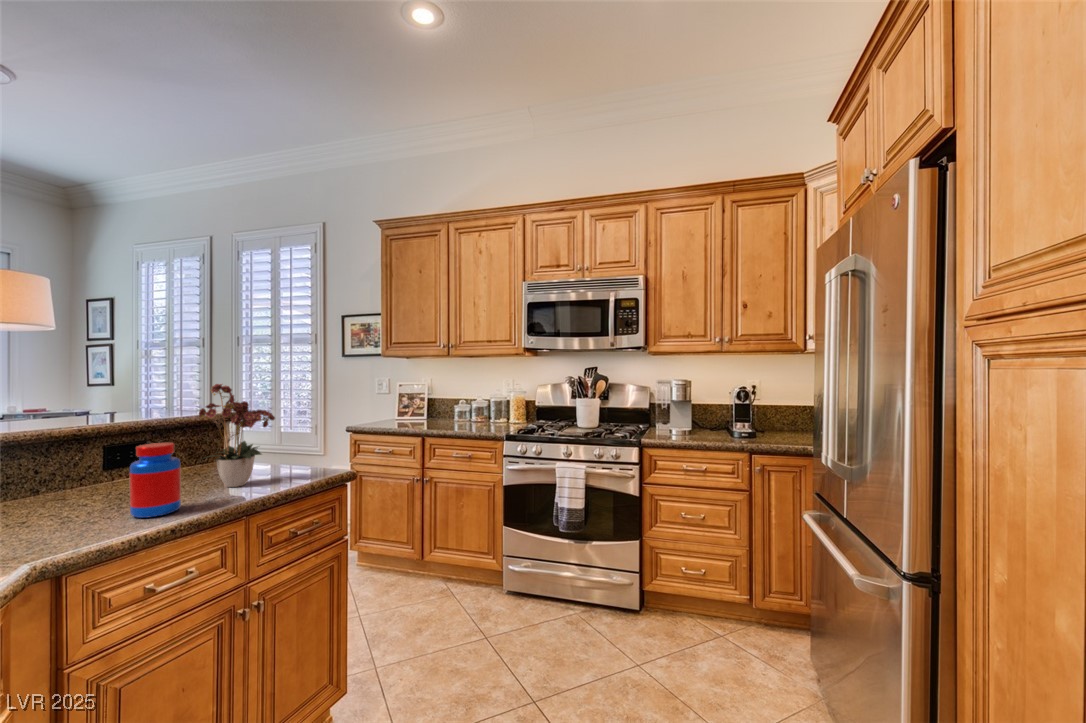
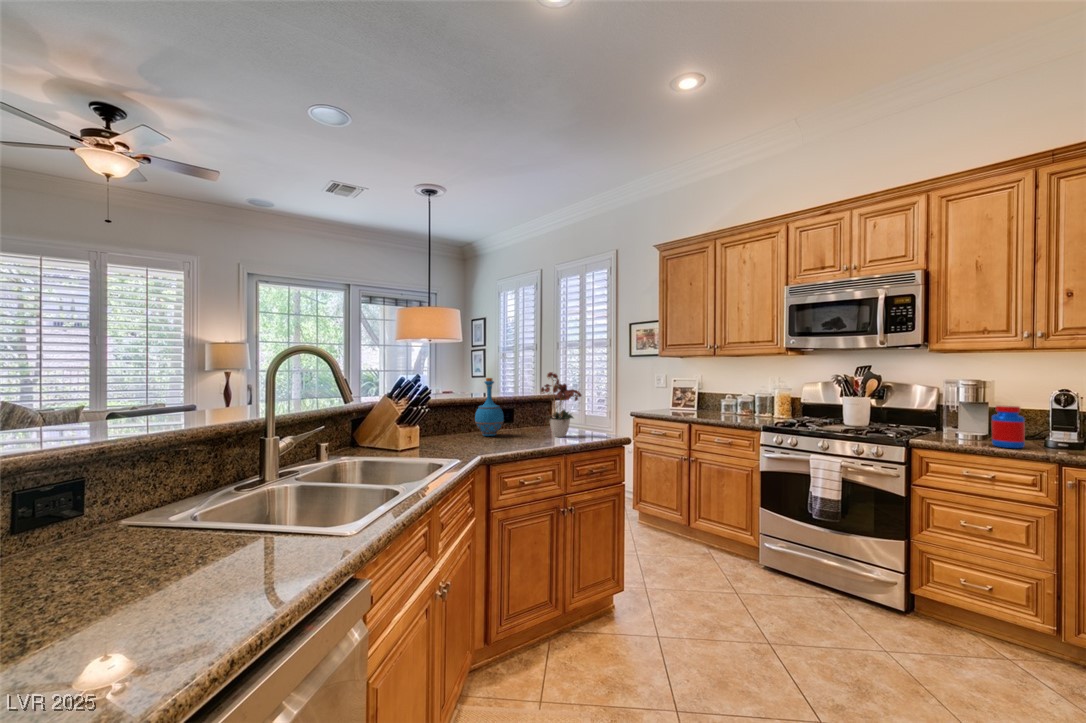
bottle: none [47,398,120,505] -> present [475,378,504,436]
jar: present [129,443,181,518] -> present [992,406,1025,448]

